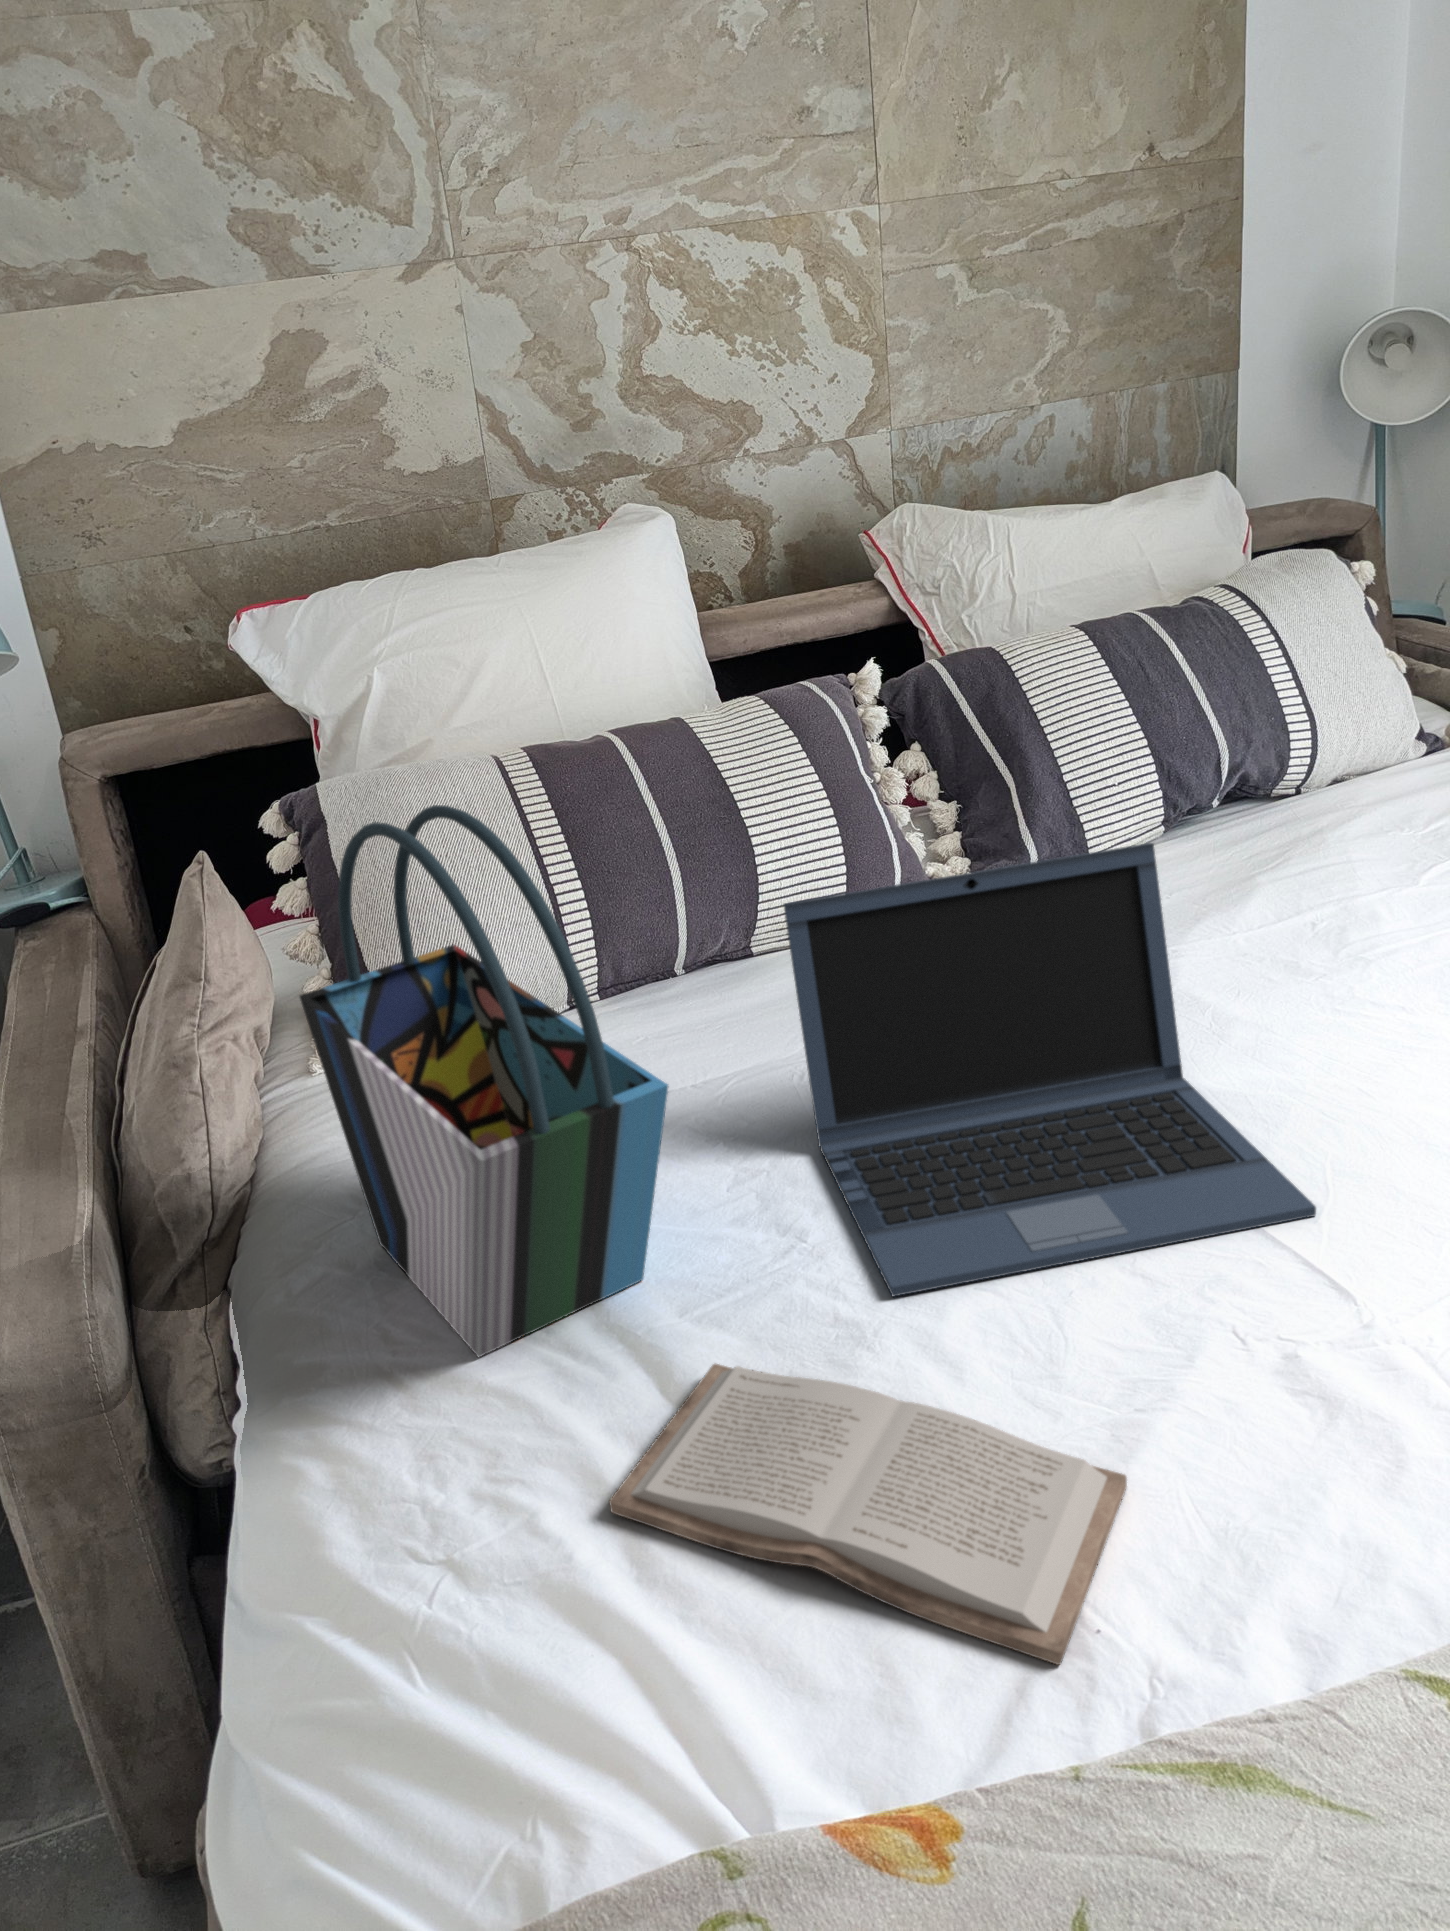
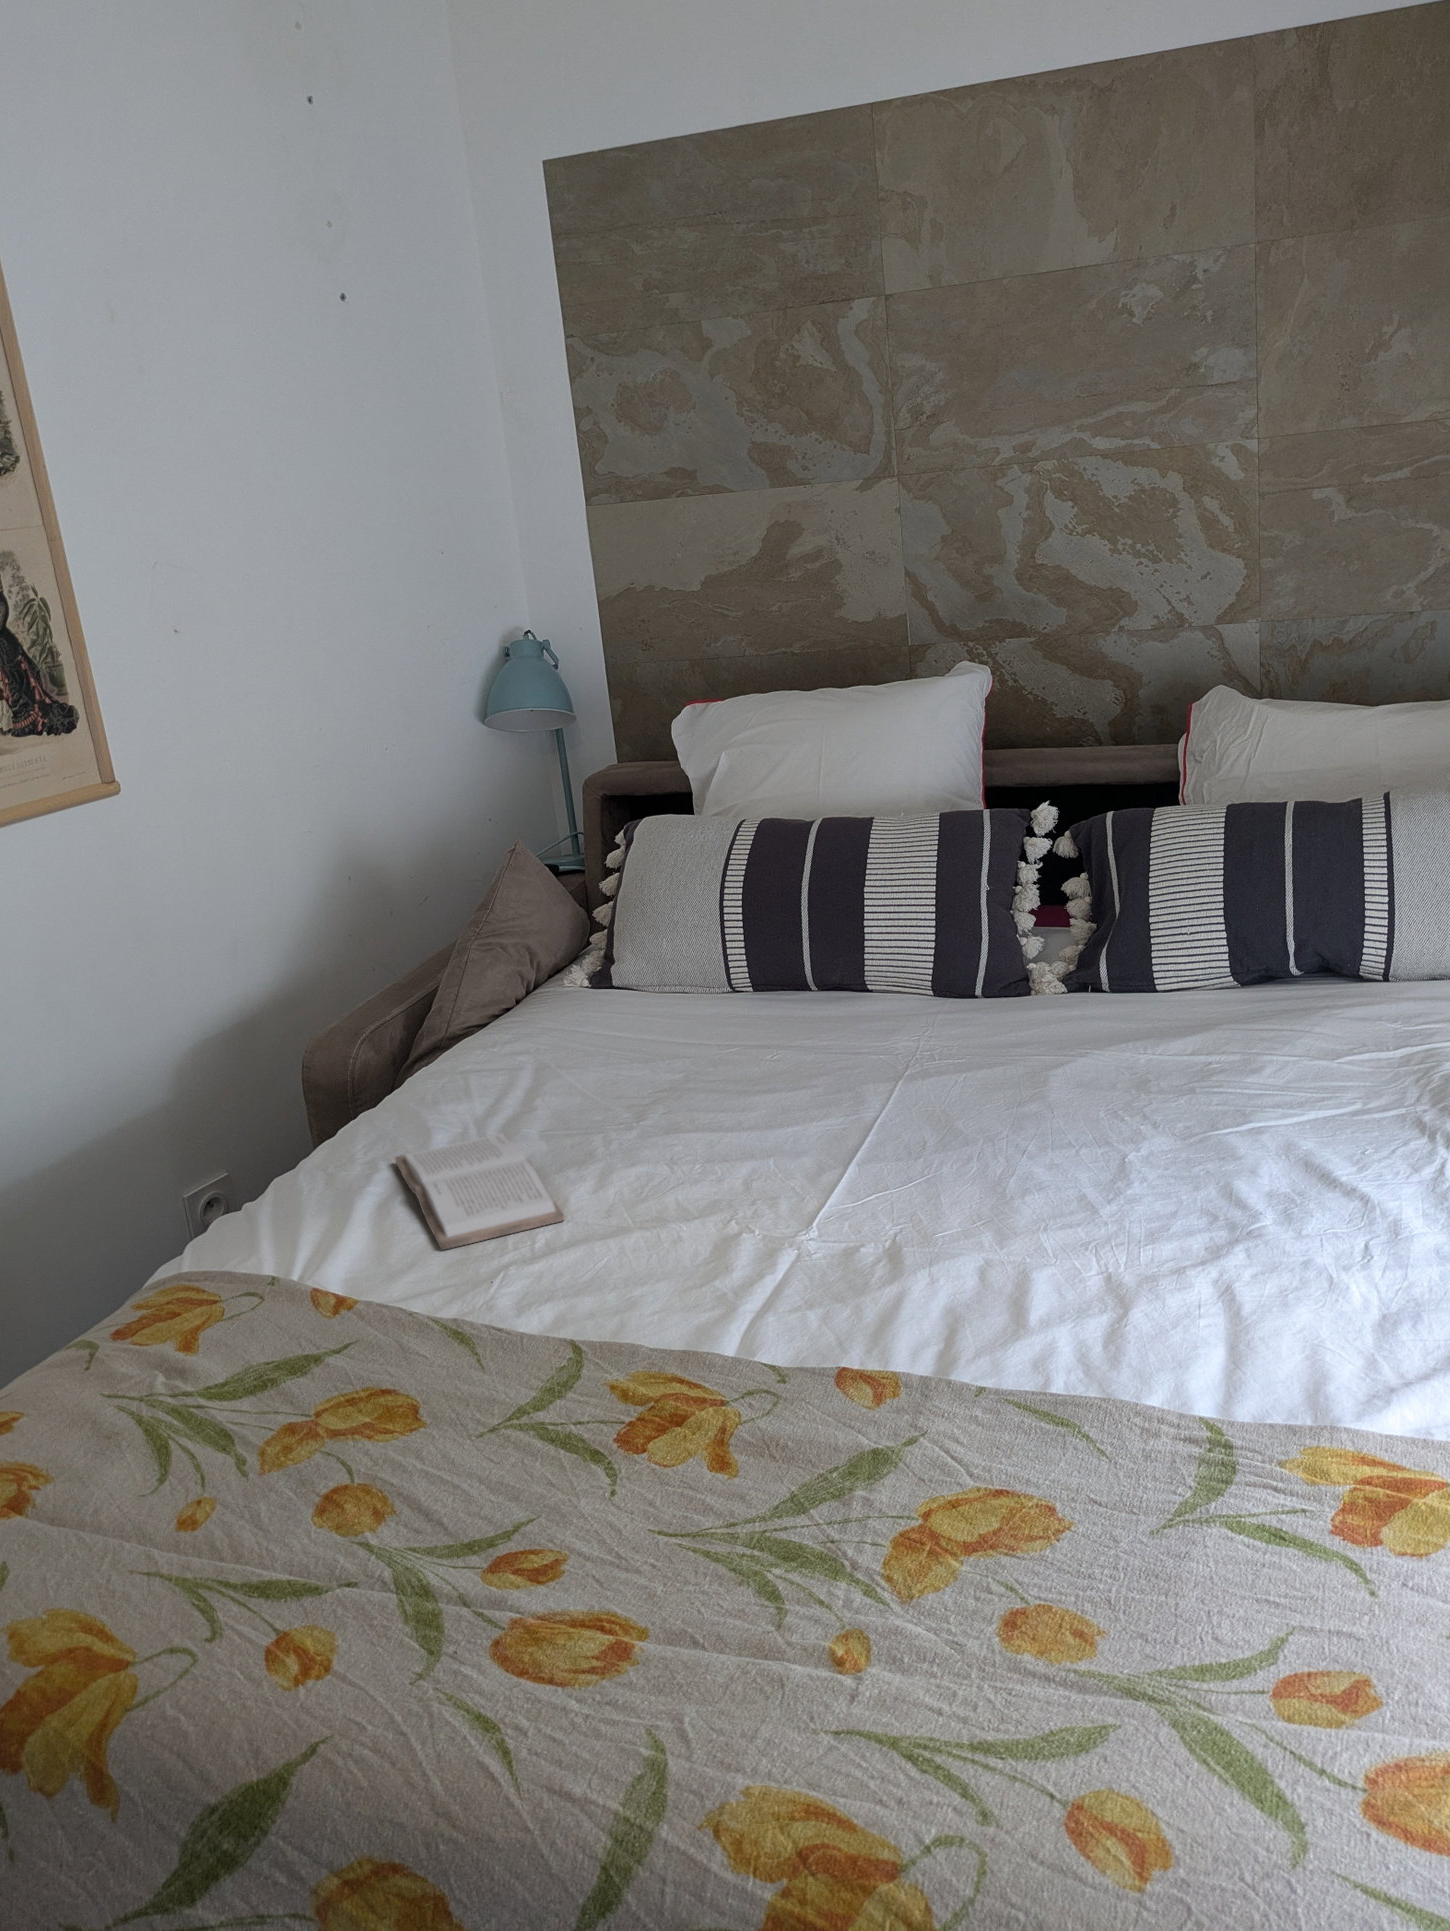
tote bag: present [300,805,668,1357] -> none [405,819,572,1107]
laptop: present [784,843,1316,1296] -> none [614,924,932,1174]

